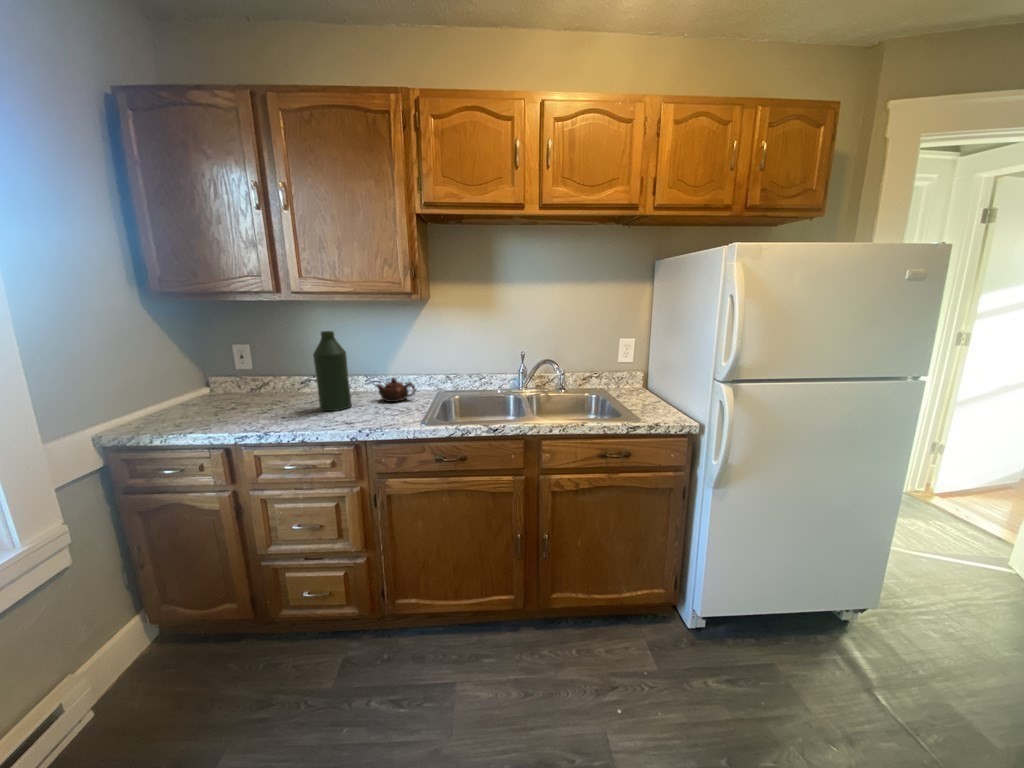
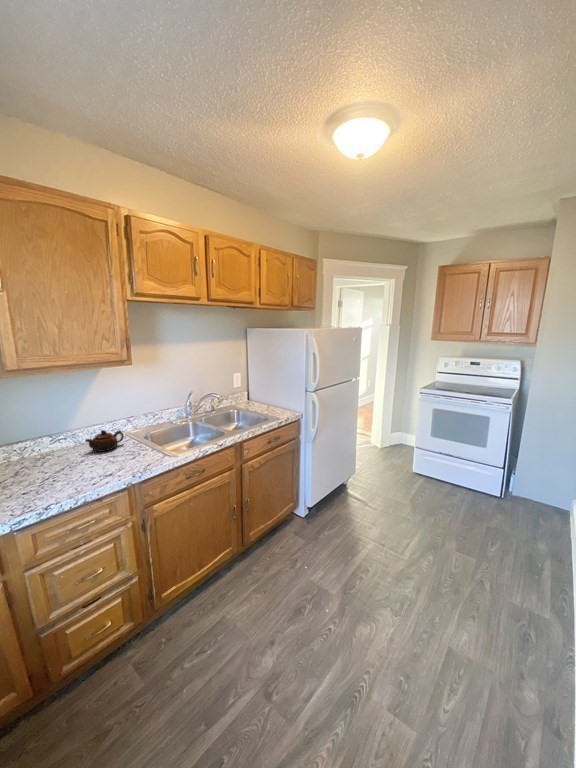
bottle: present [313,331,352,411] -> none [40,400,80,476]

